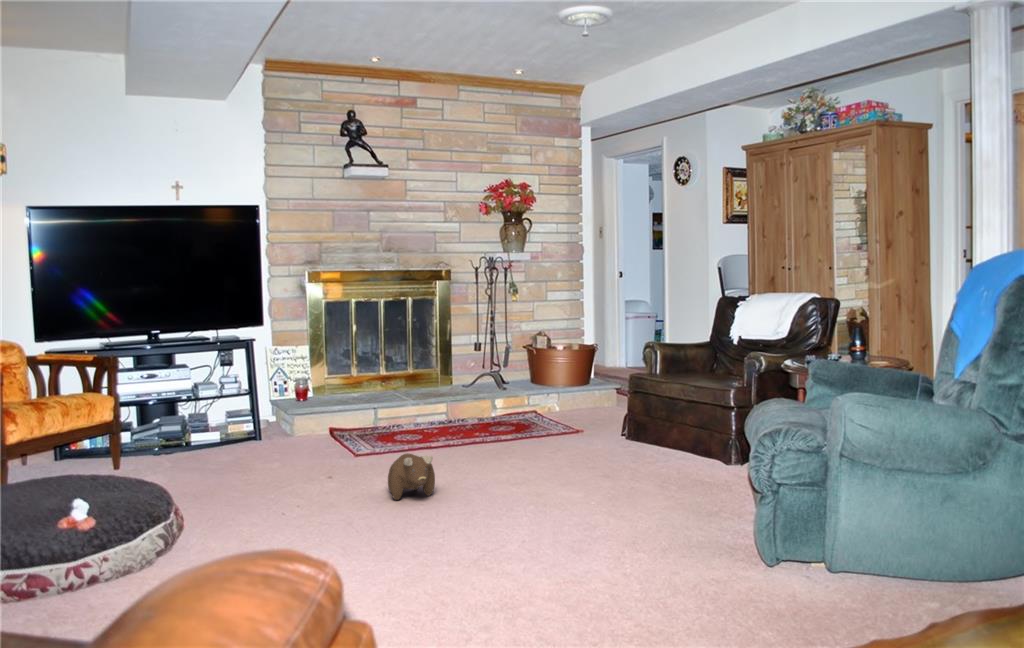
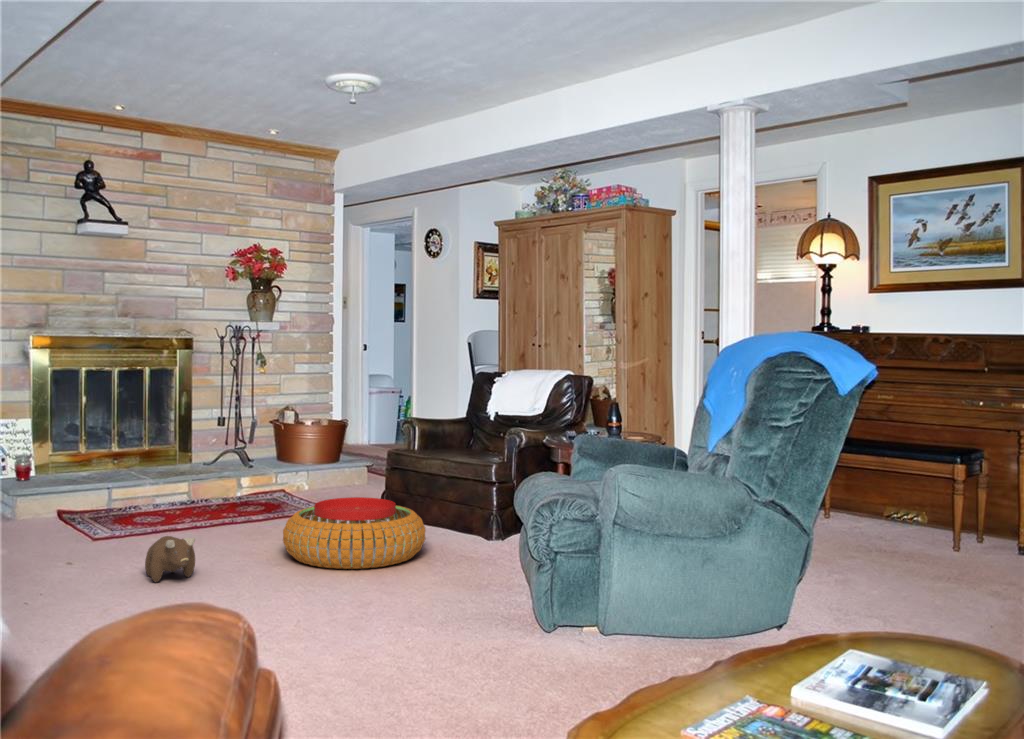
pouf: none [524,418,674,493] -> present [283,497,425,569]

